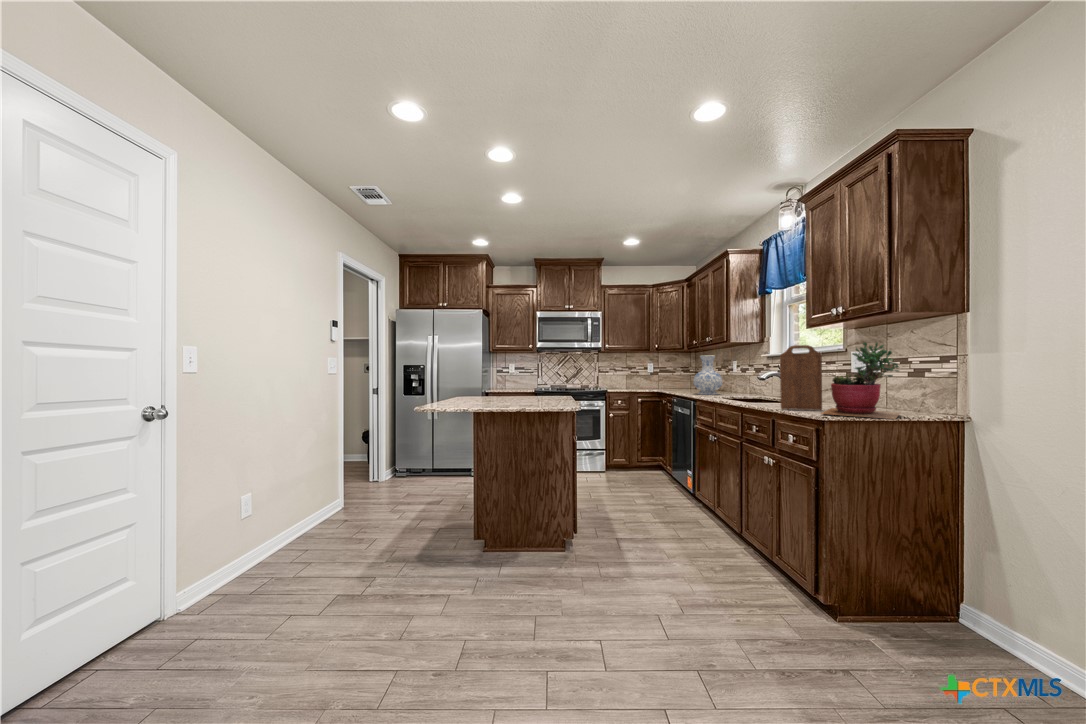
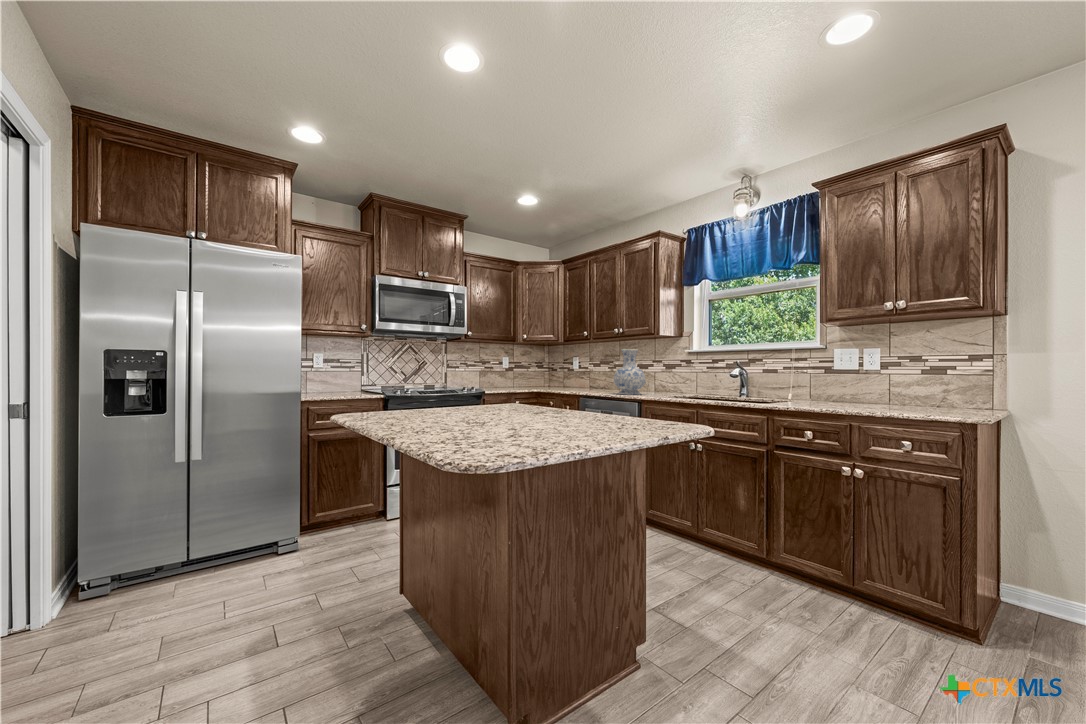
succulent plant: present [822,342,901,419] -> none [887,338,989,417]
cutting board: present [780,345,822,410] -> none [837,340,868,410]

